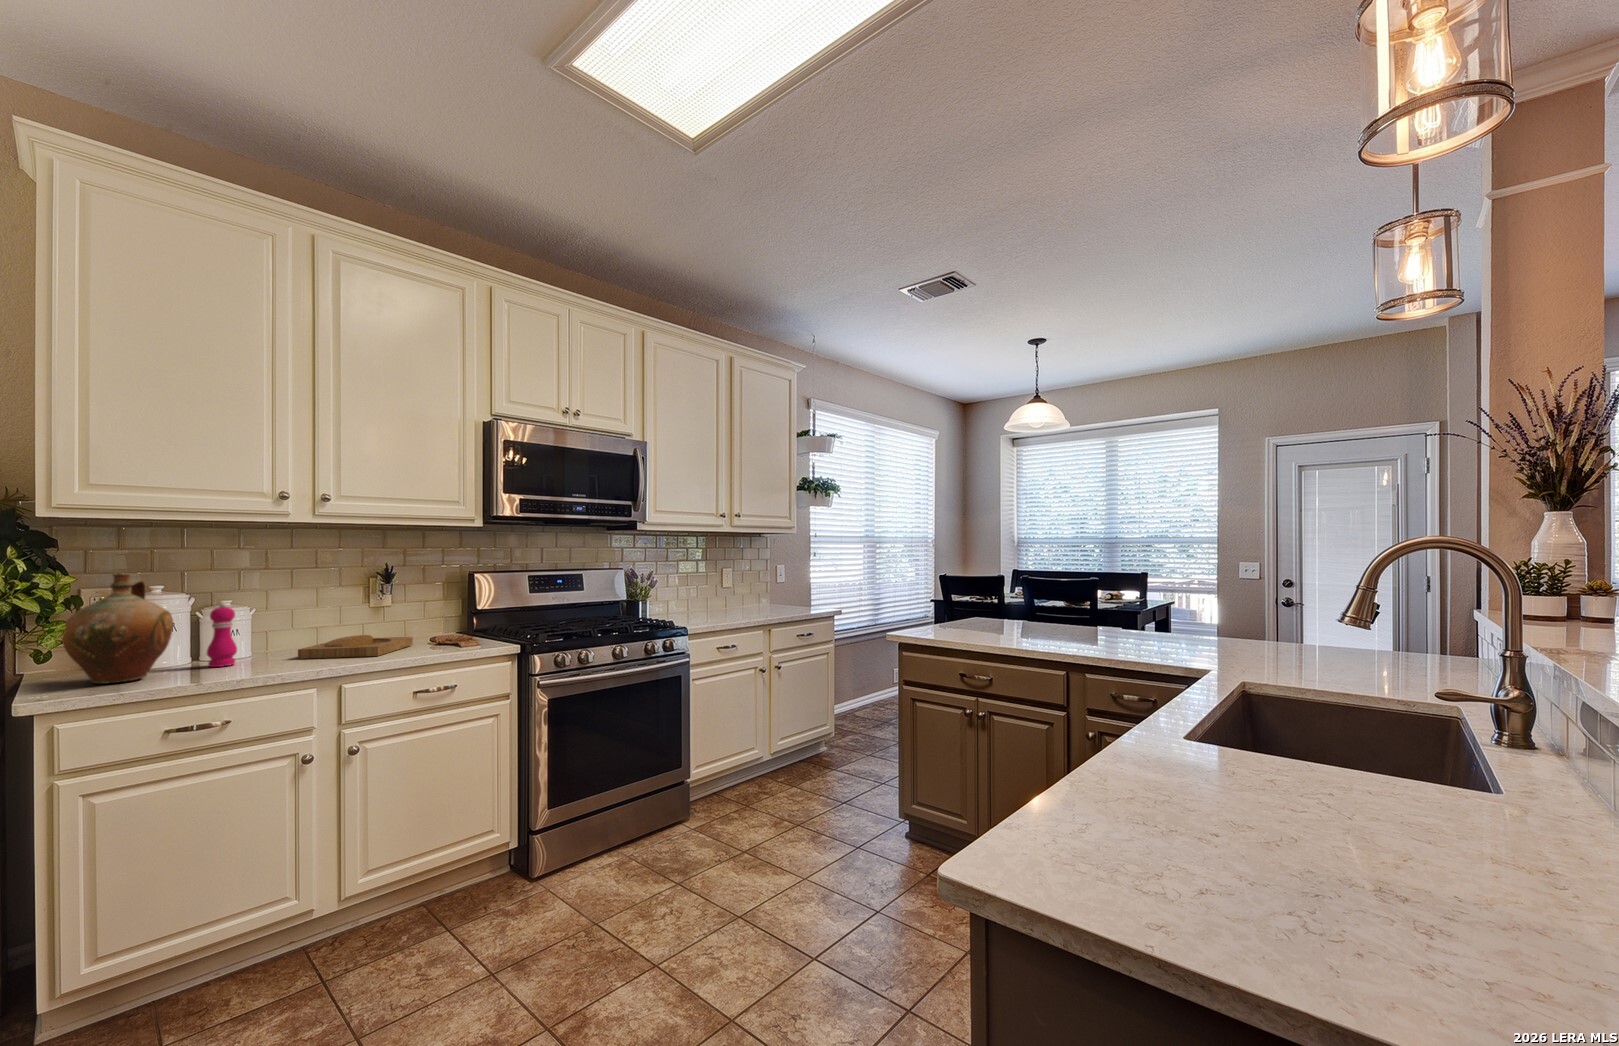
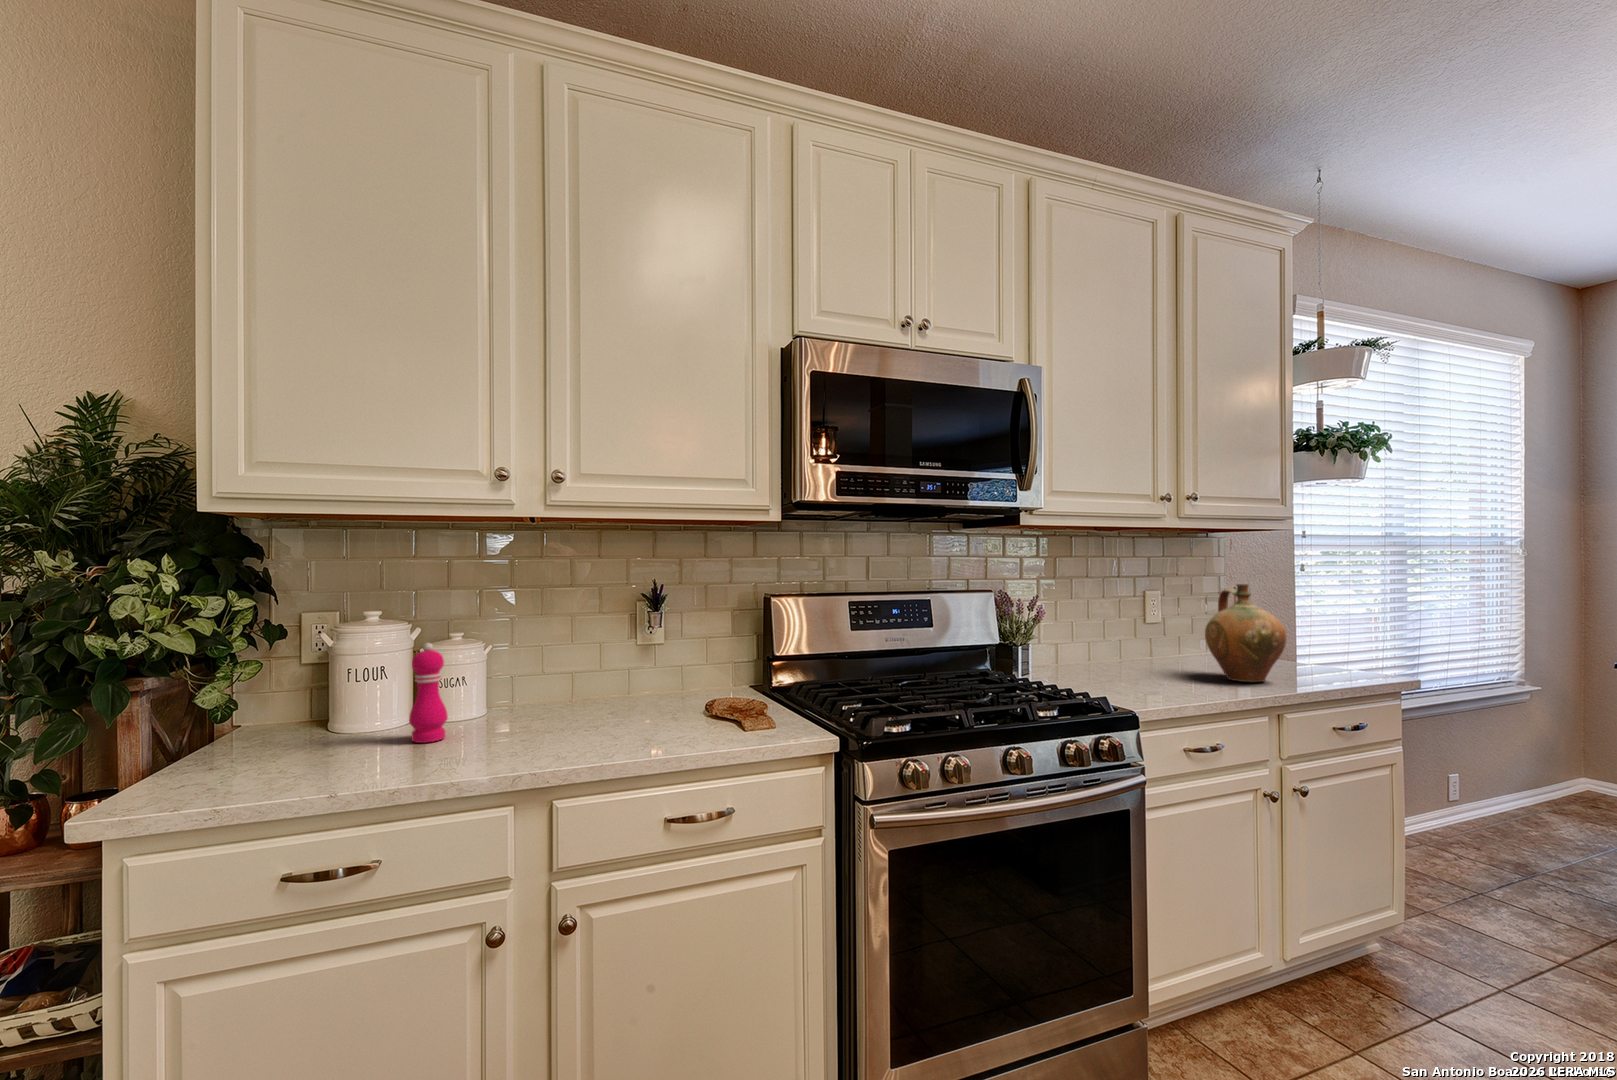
ceramic jug: present [62,574,173,684] -> present [1205,584,1286,682]
tray: present [298,635,413,659] -> none [524,697,682,742]

